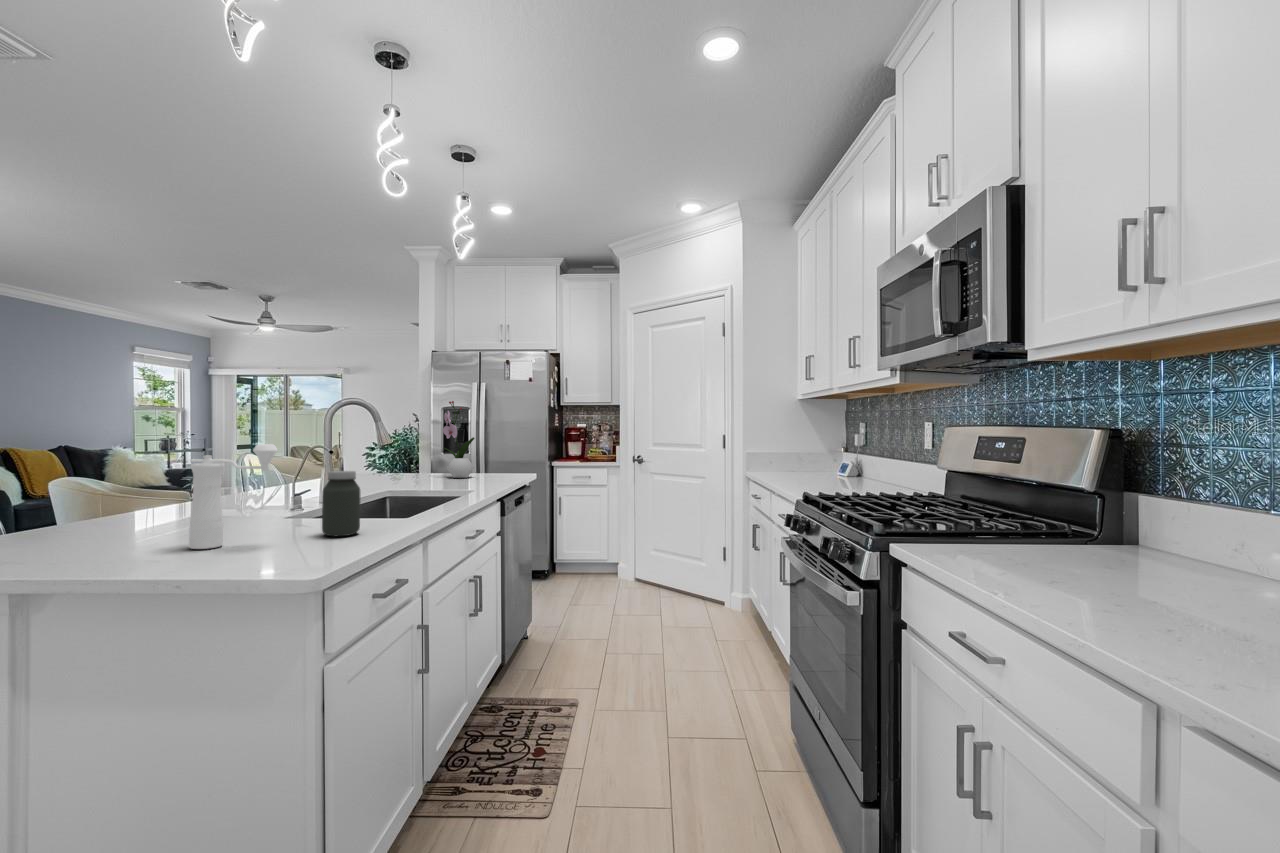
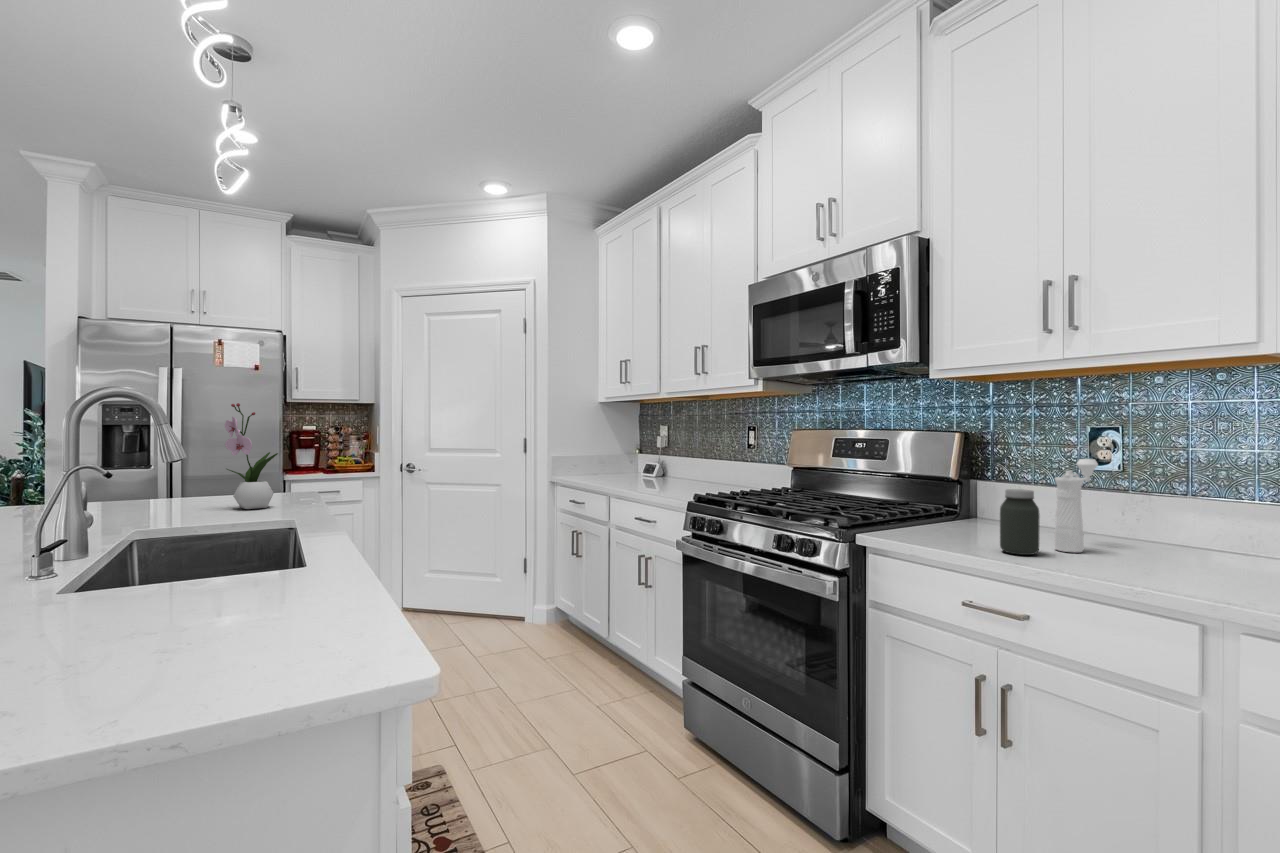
pepper mill: present [189,444,277,549] -> present [1055,459,1098,552]
jar: present [322,471,360,536] -> present [1000,489,1040,555]

